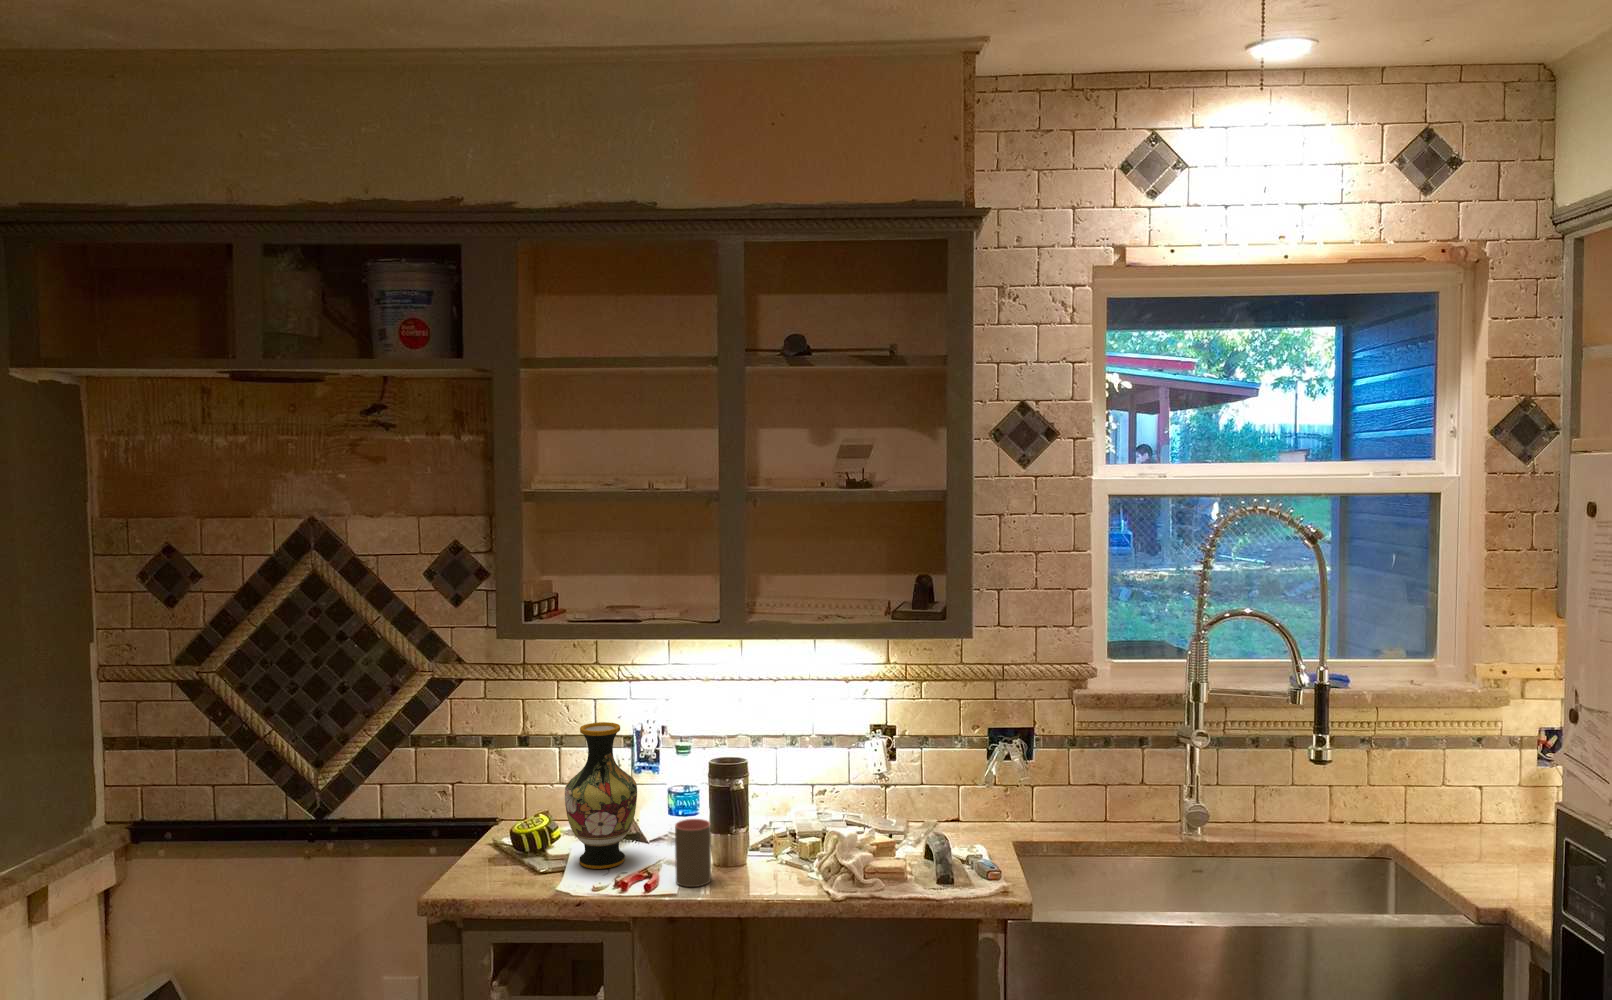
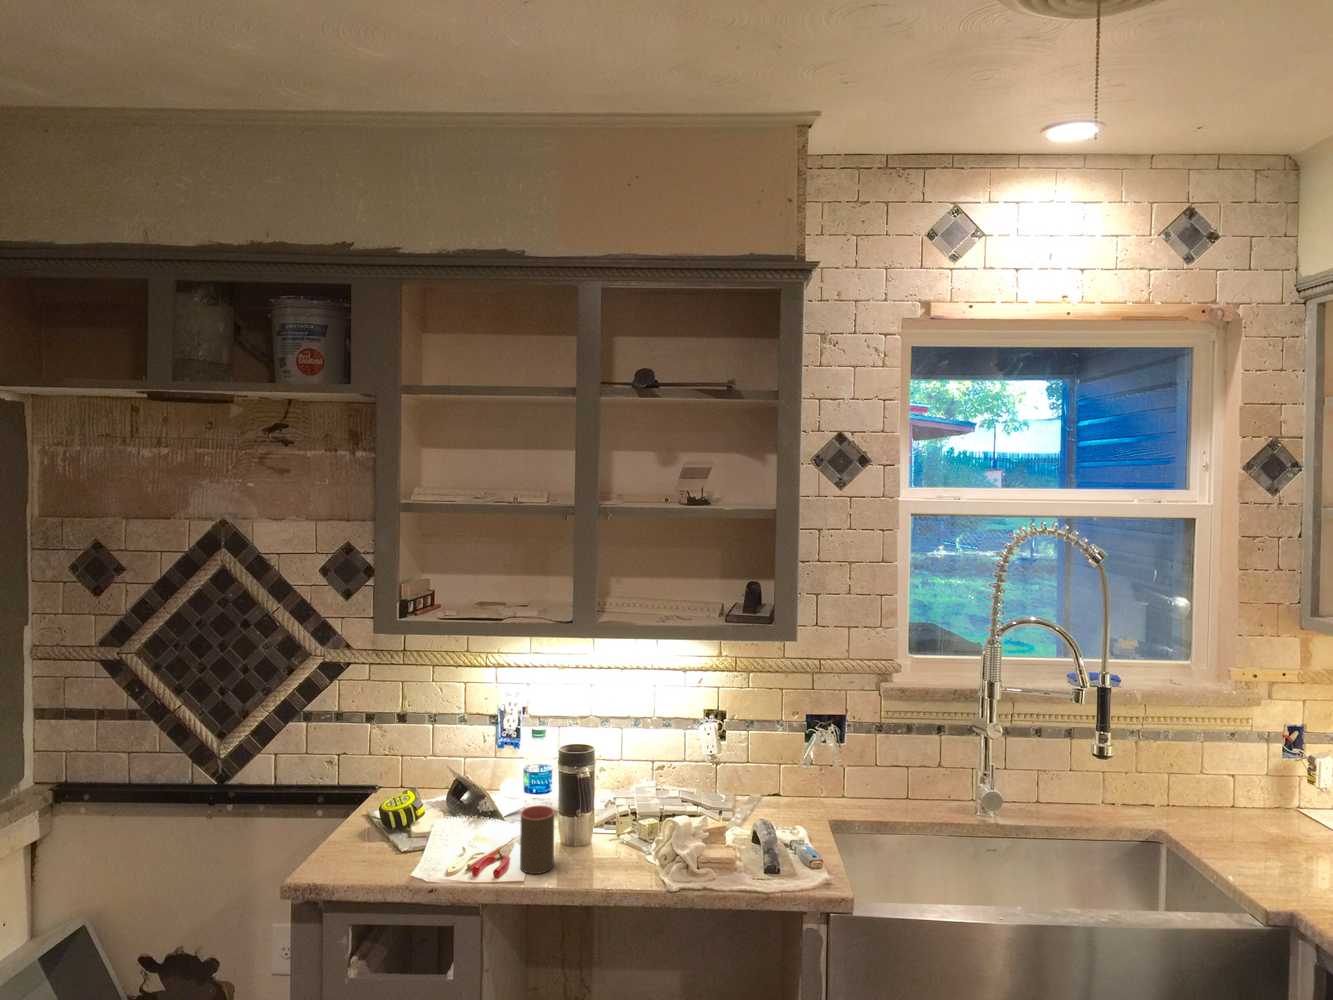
vase: present [565,722,637,869] -> none [422,710,490,850]

